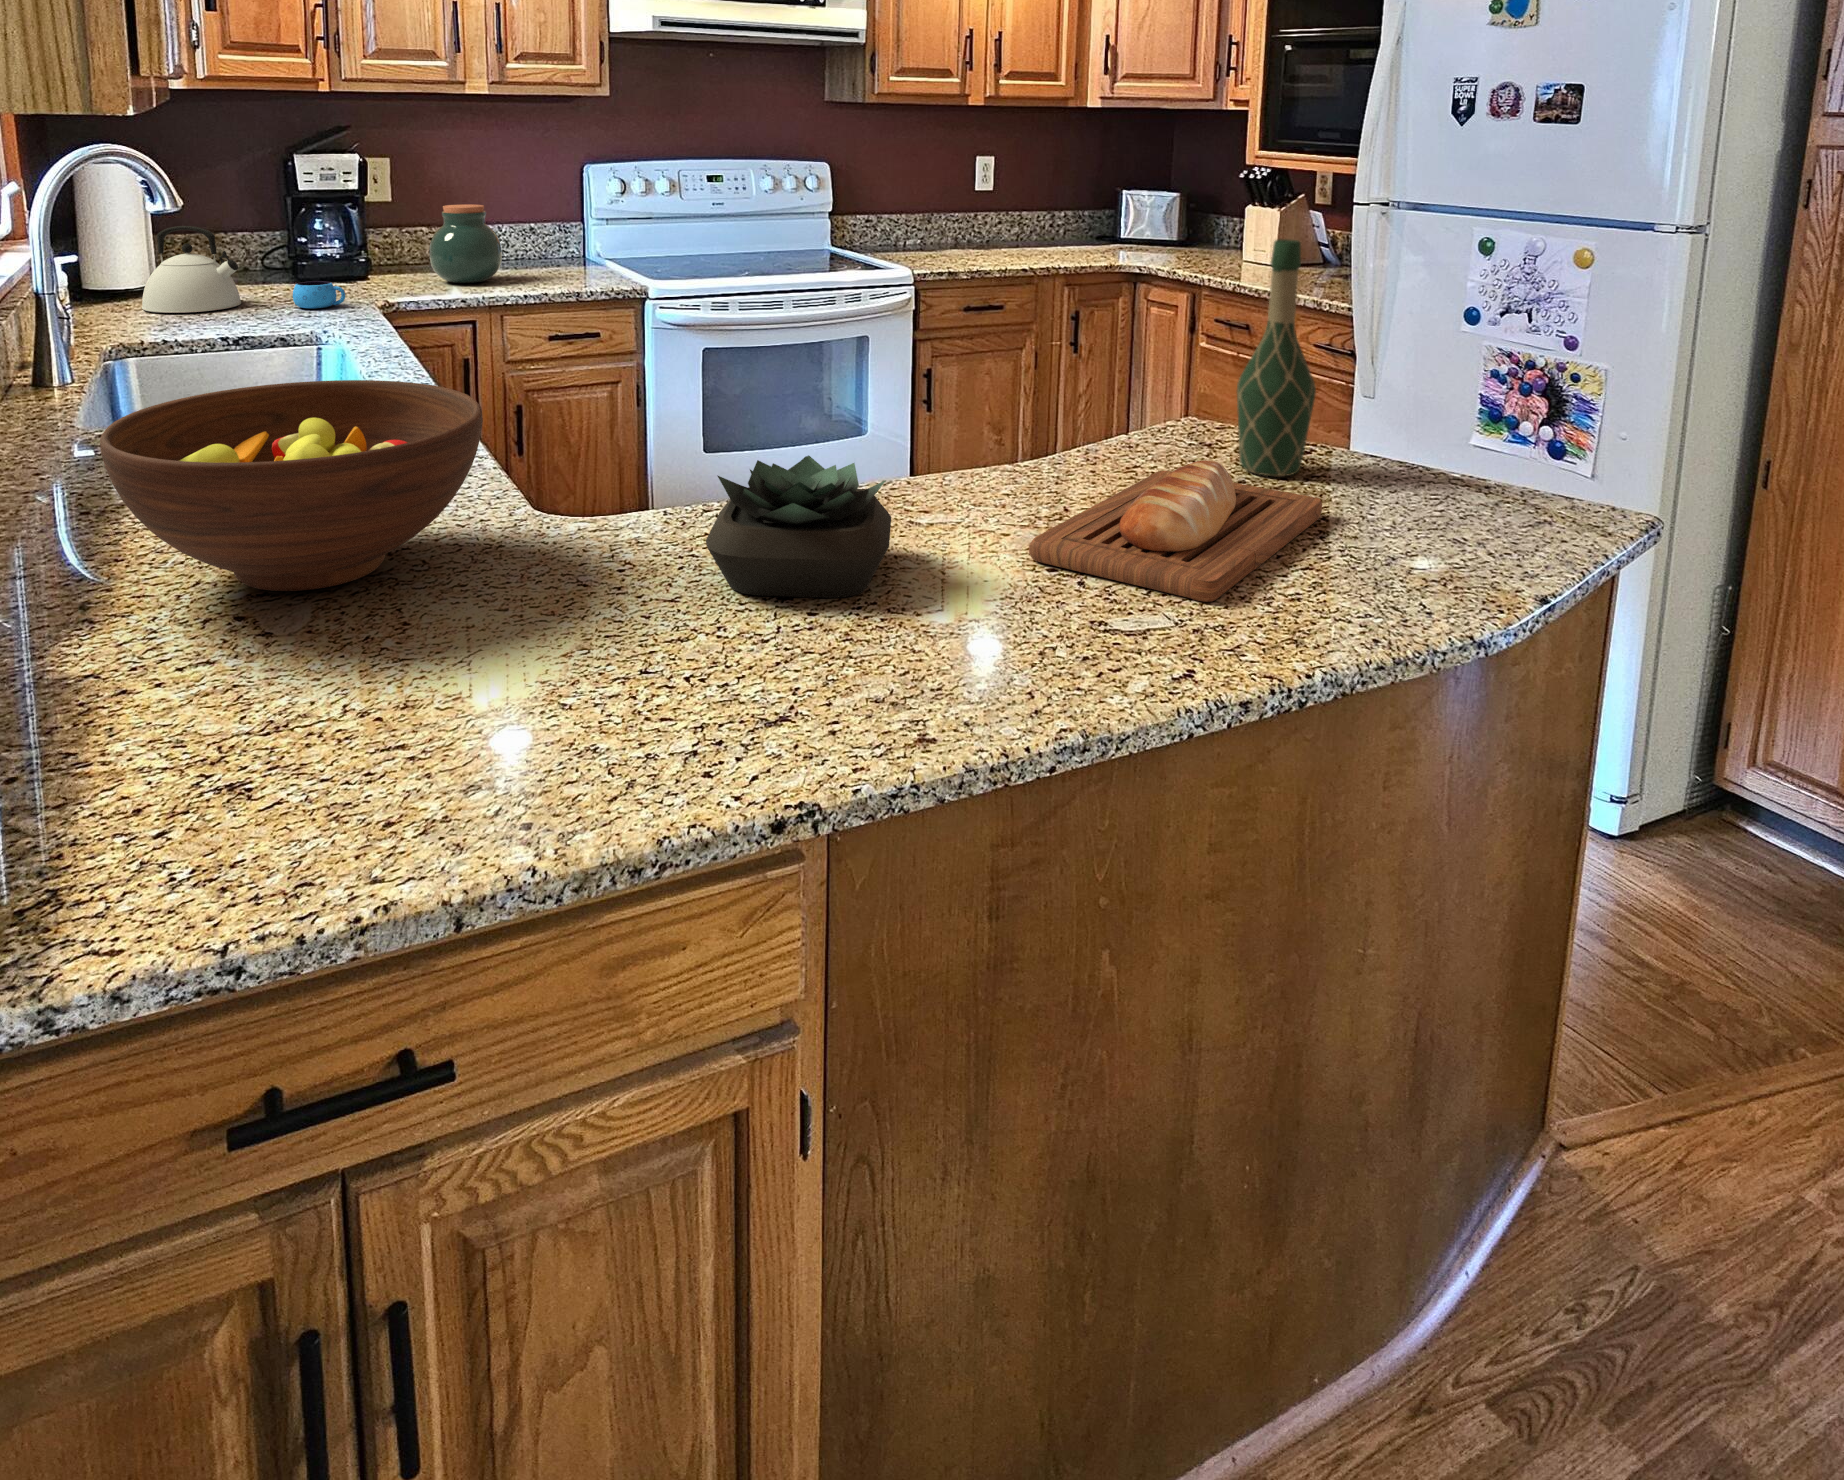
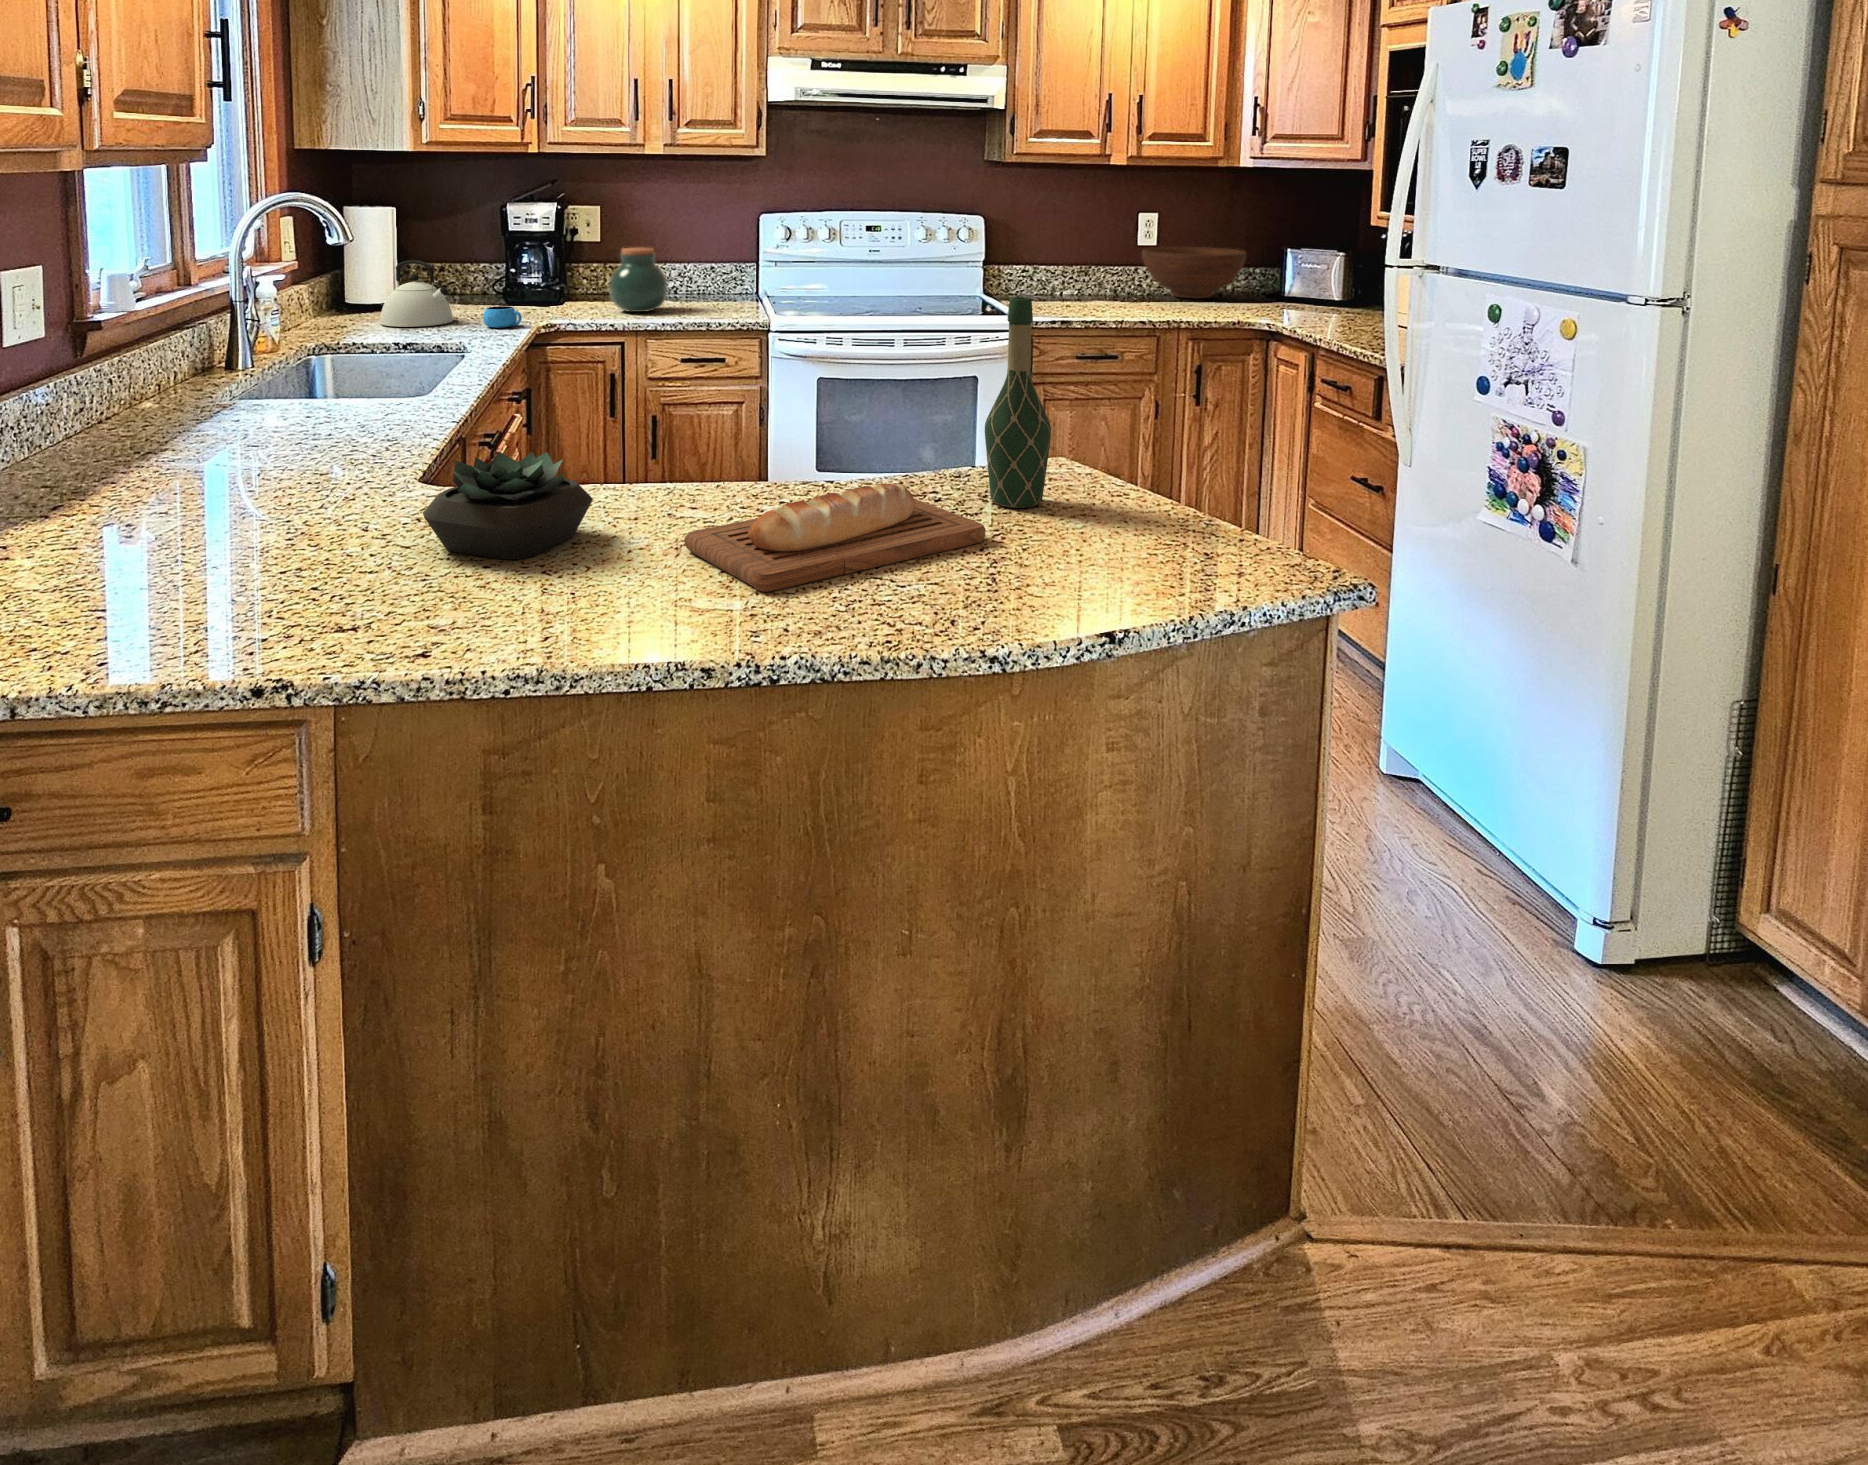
fruit bowl: present [100,380,483,591] -> present [1142,247,1246,299]

